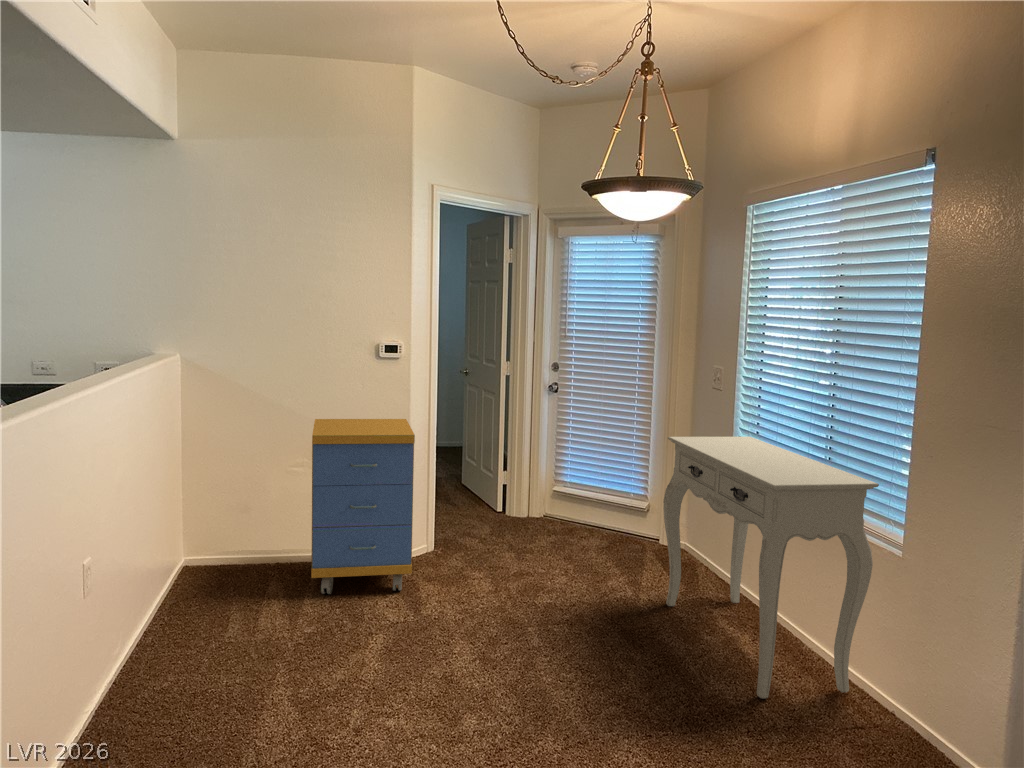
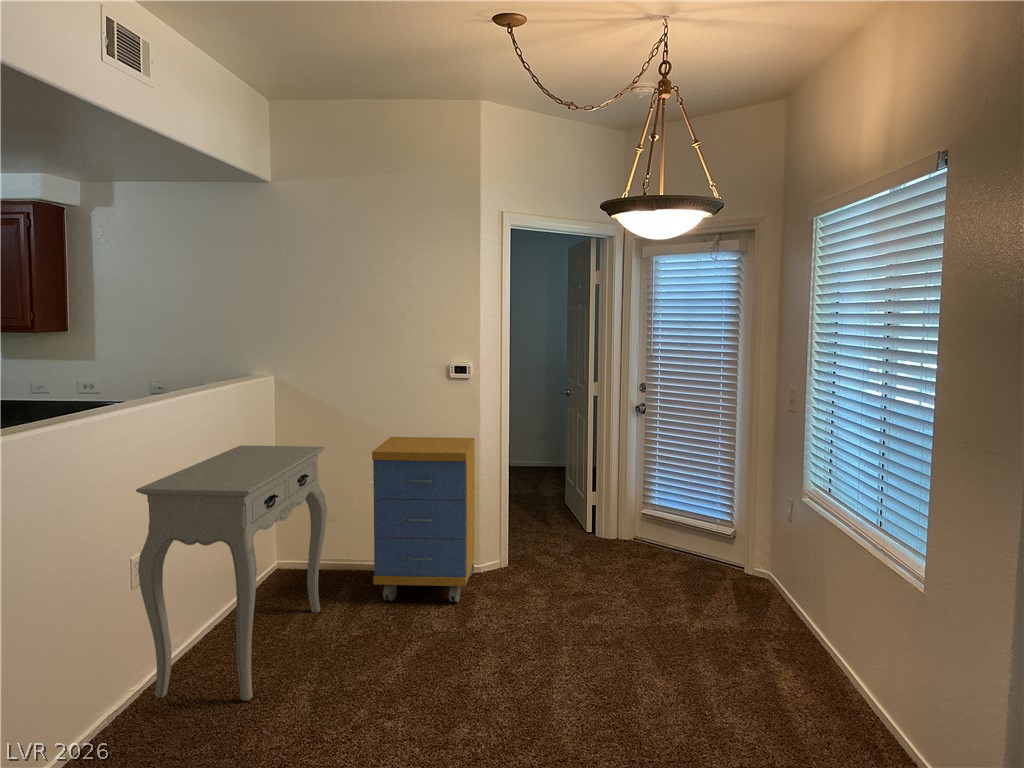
console table: present [663,437,879,699] -> present [136,445,327,701]

